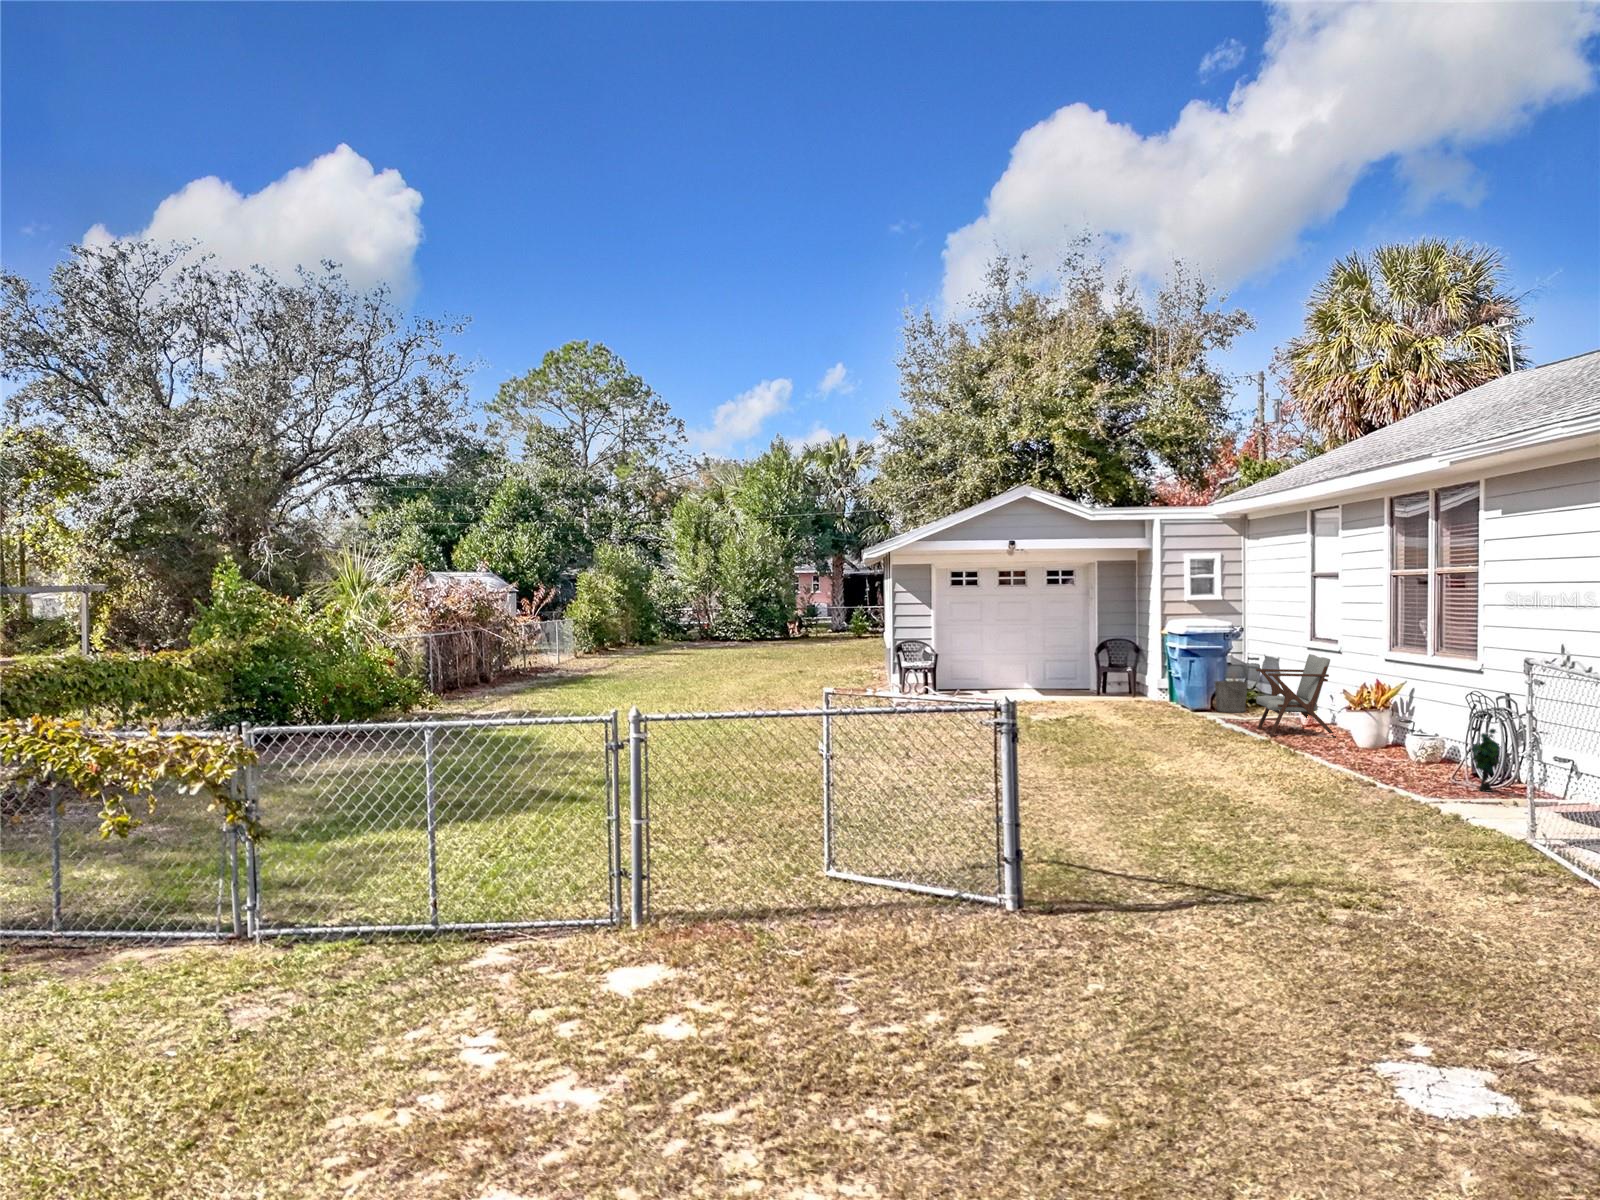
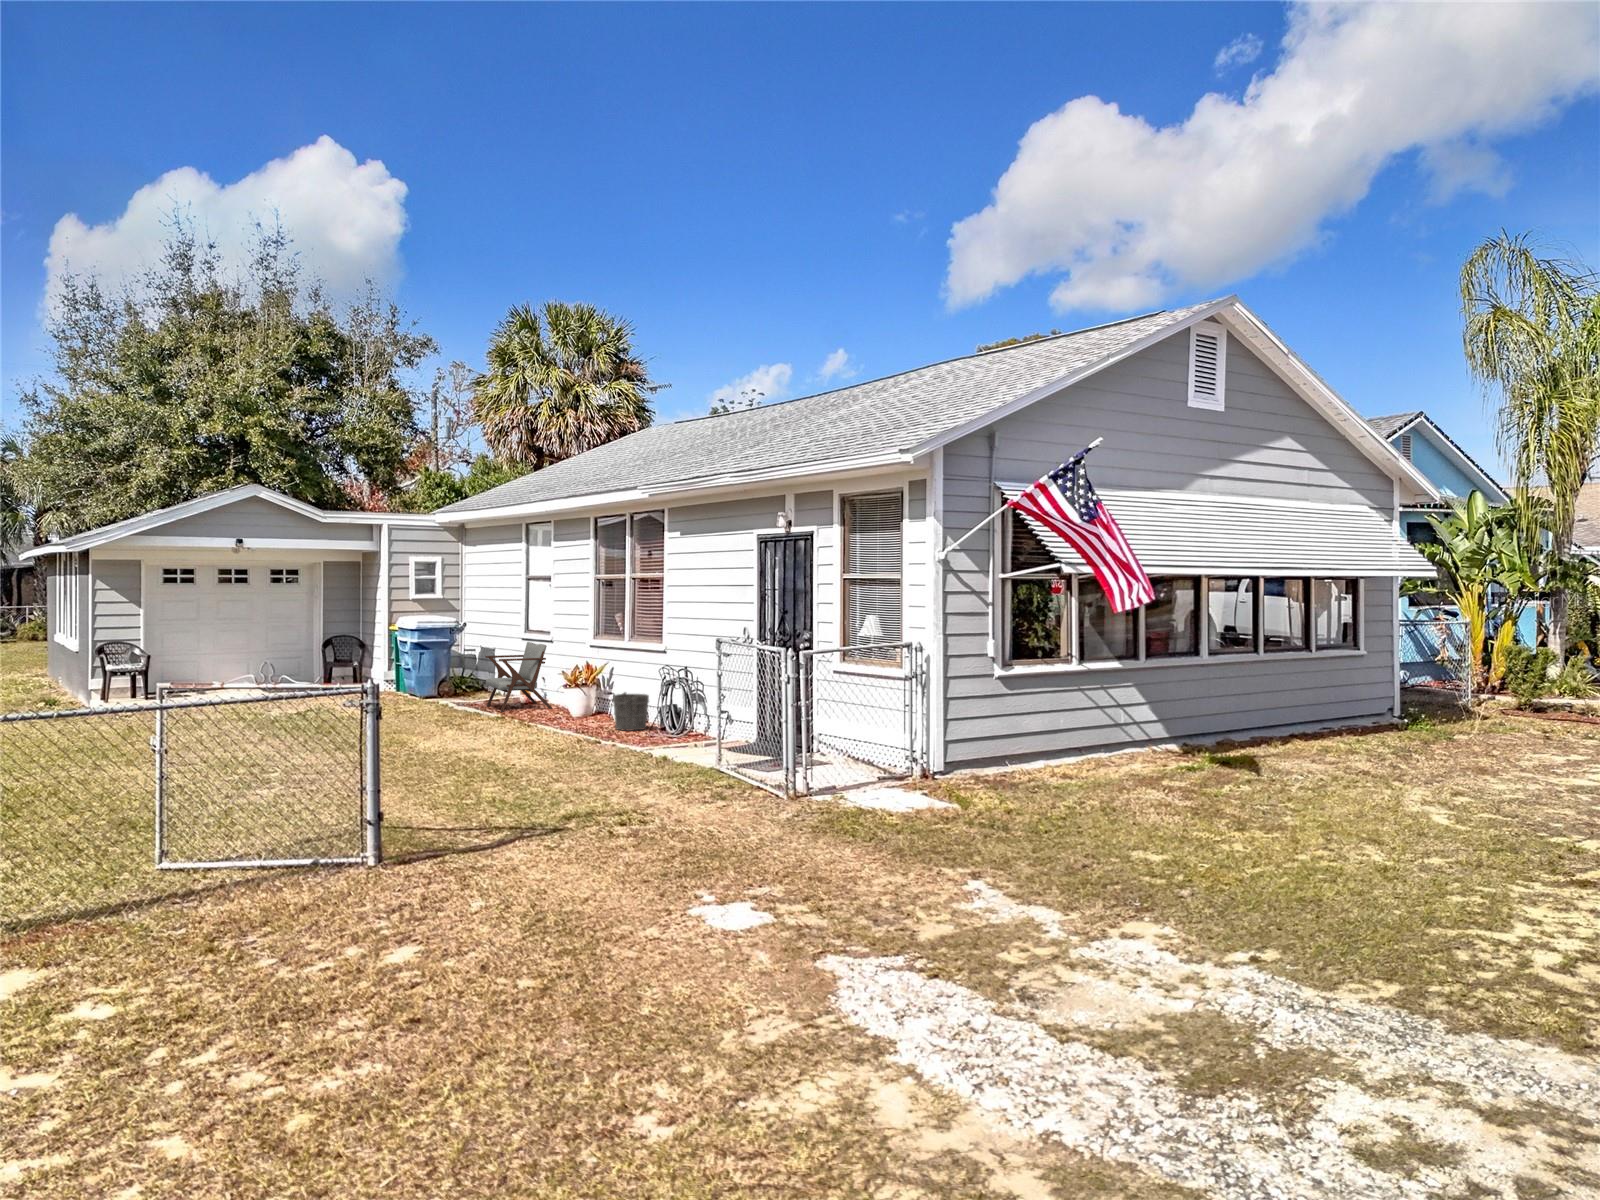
bucket: present [1214,680,1248,713] -> present [613,692,649,731]
decorative plant: present [1471,729,1501,792] -> none [661,691,688,738]

